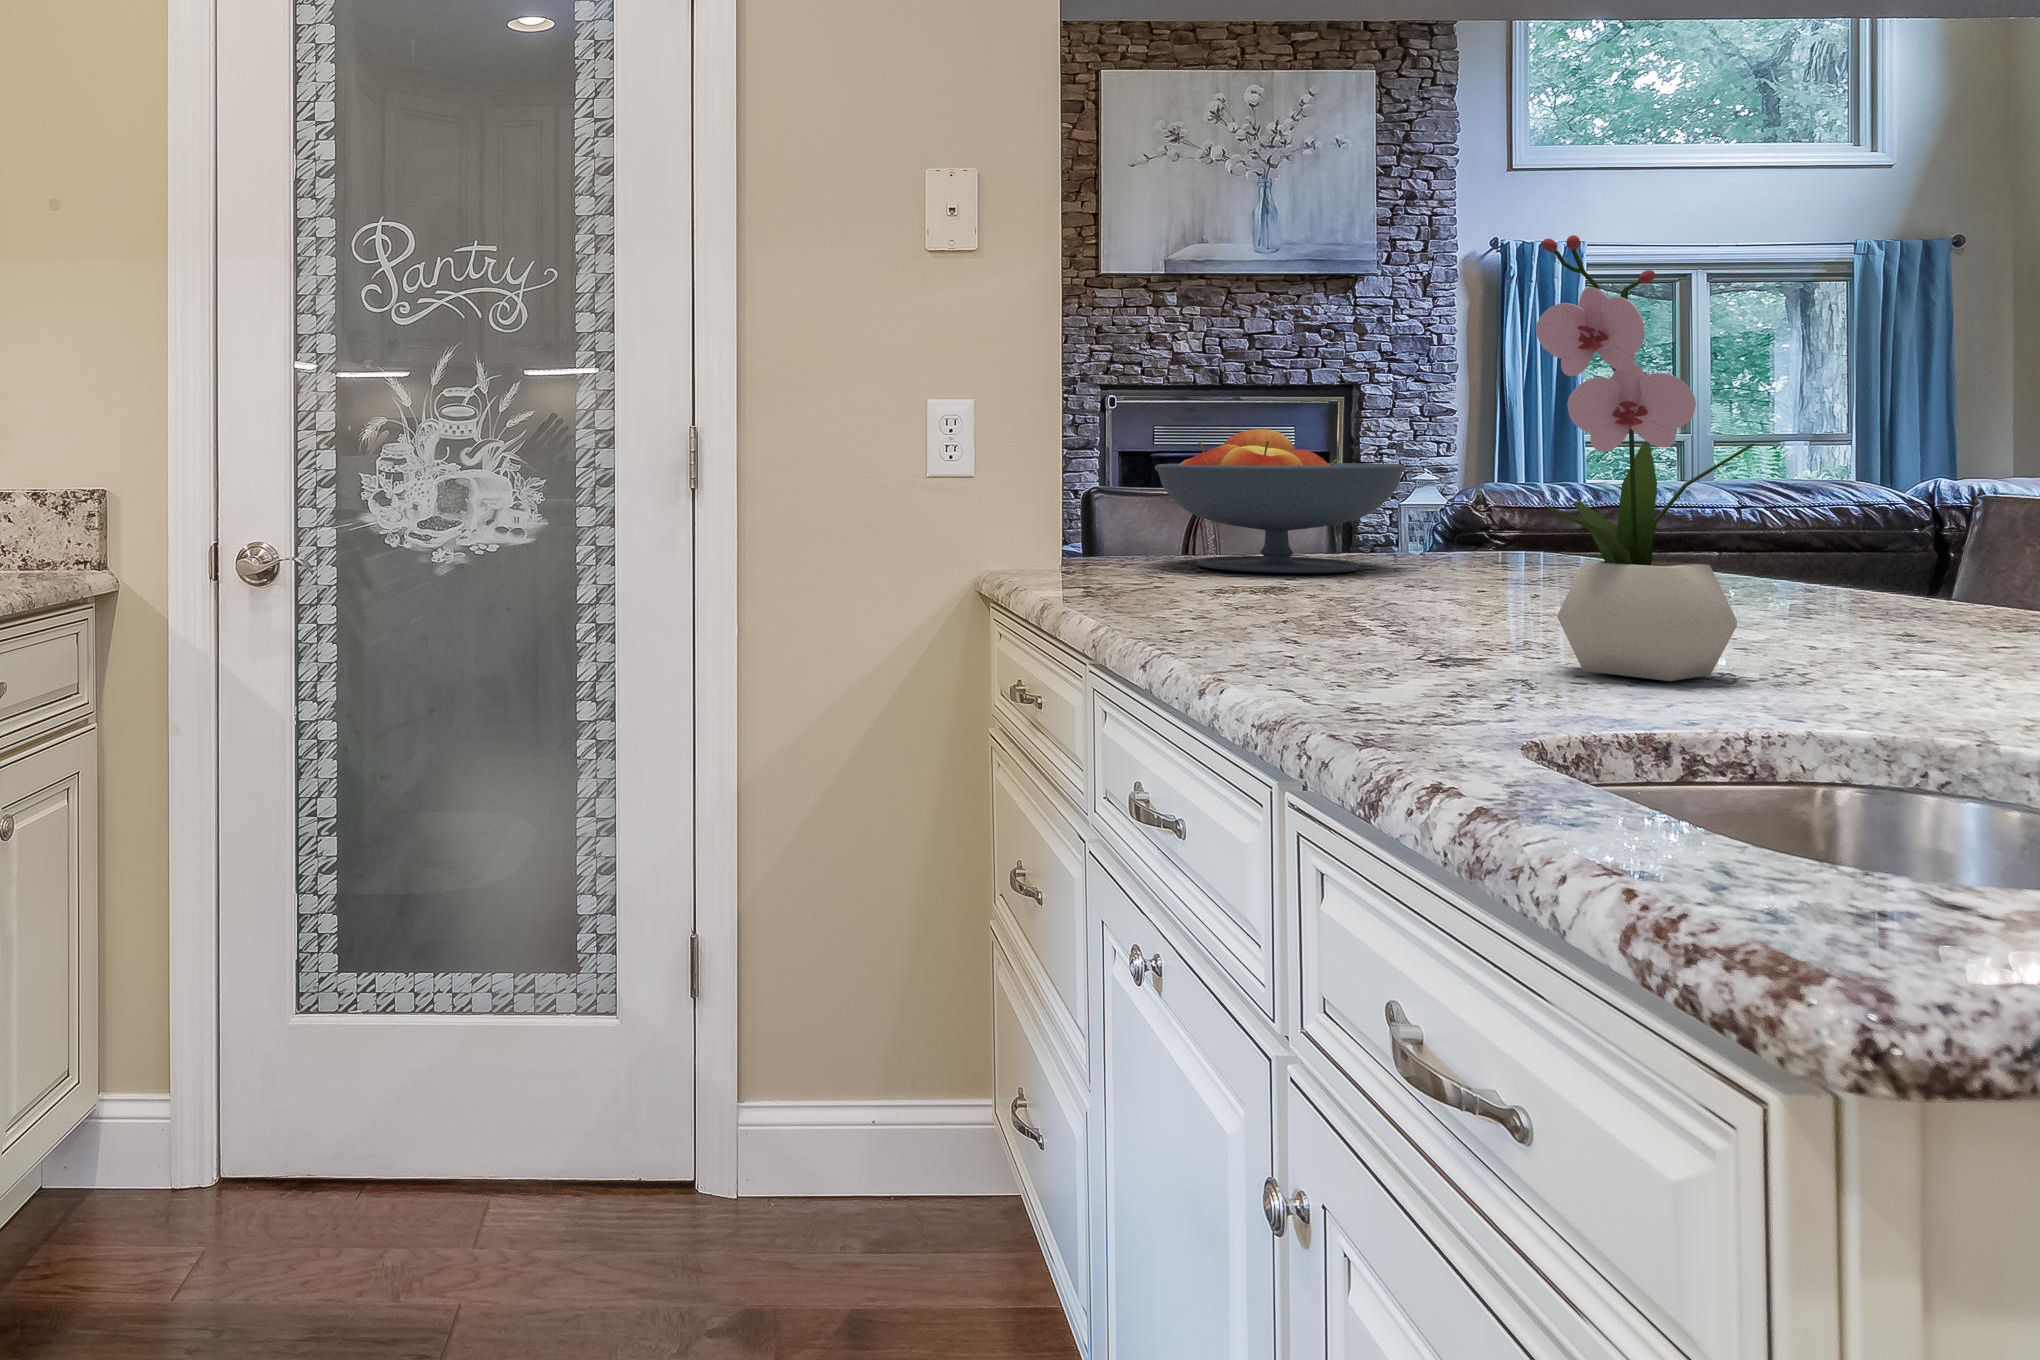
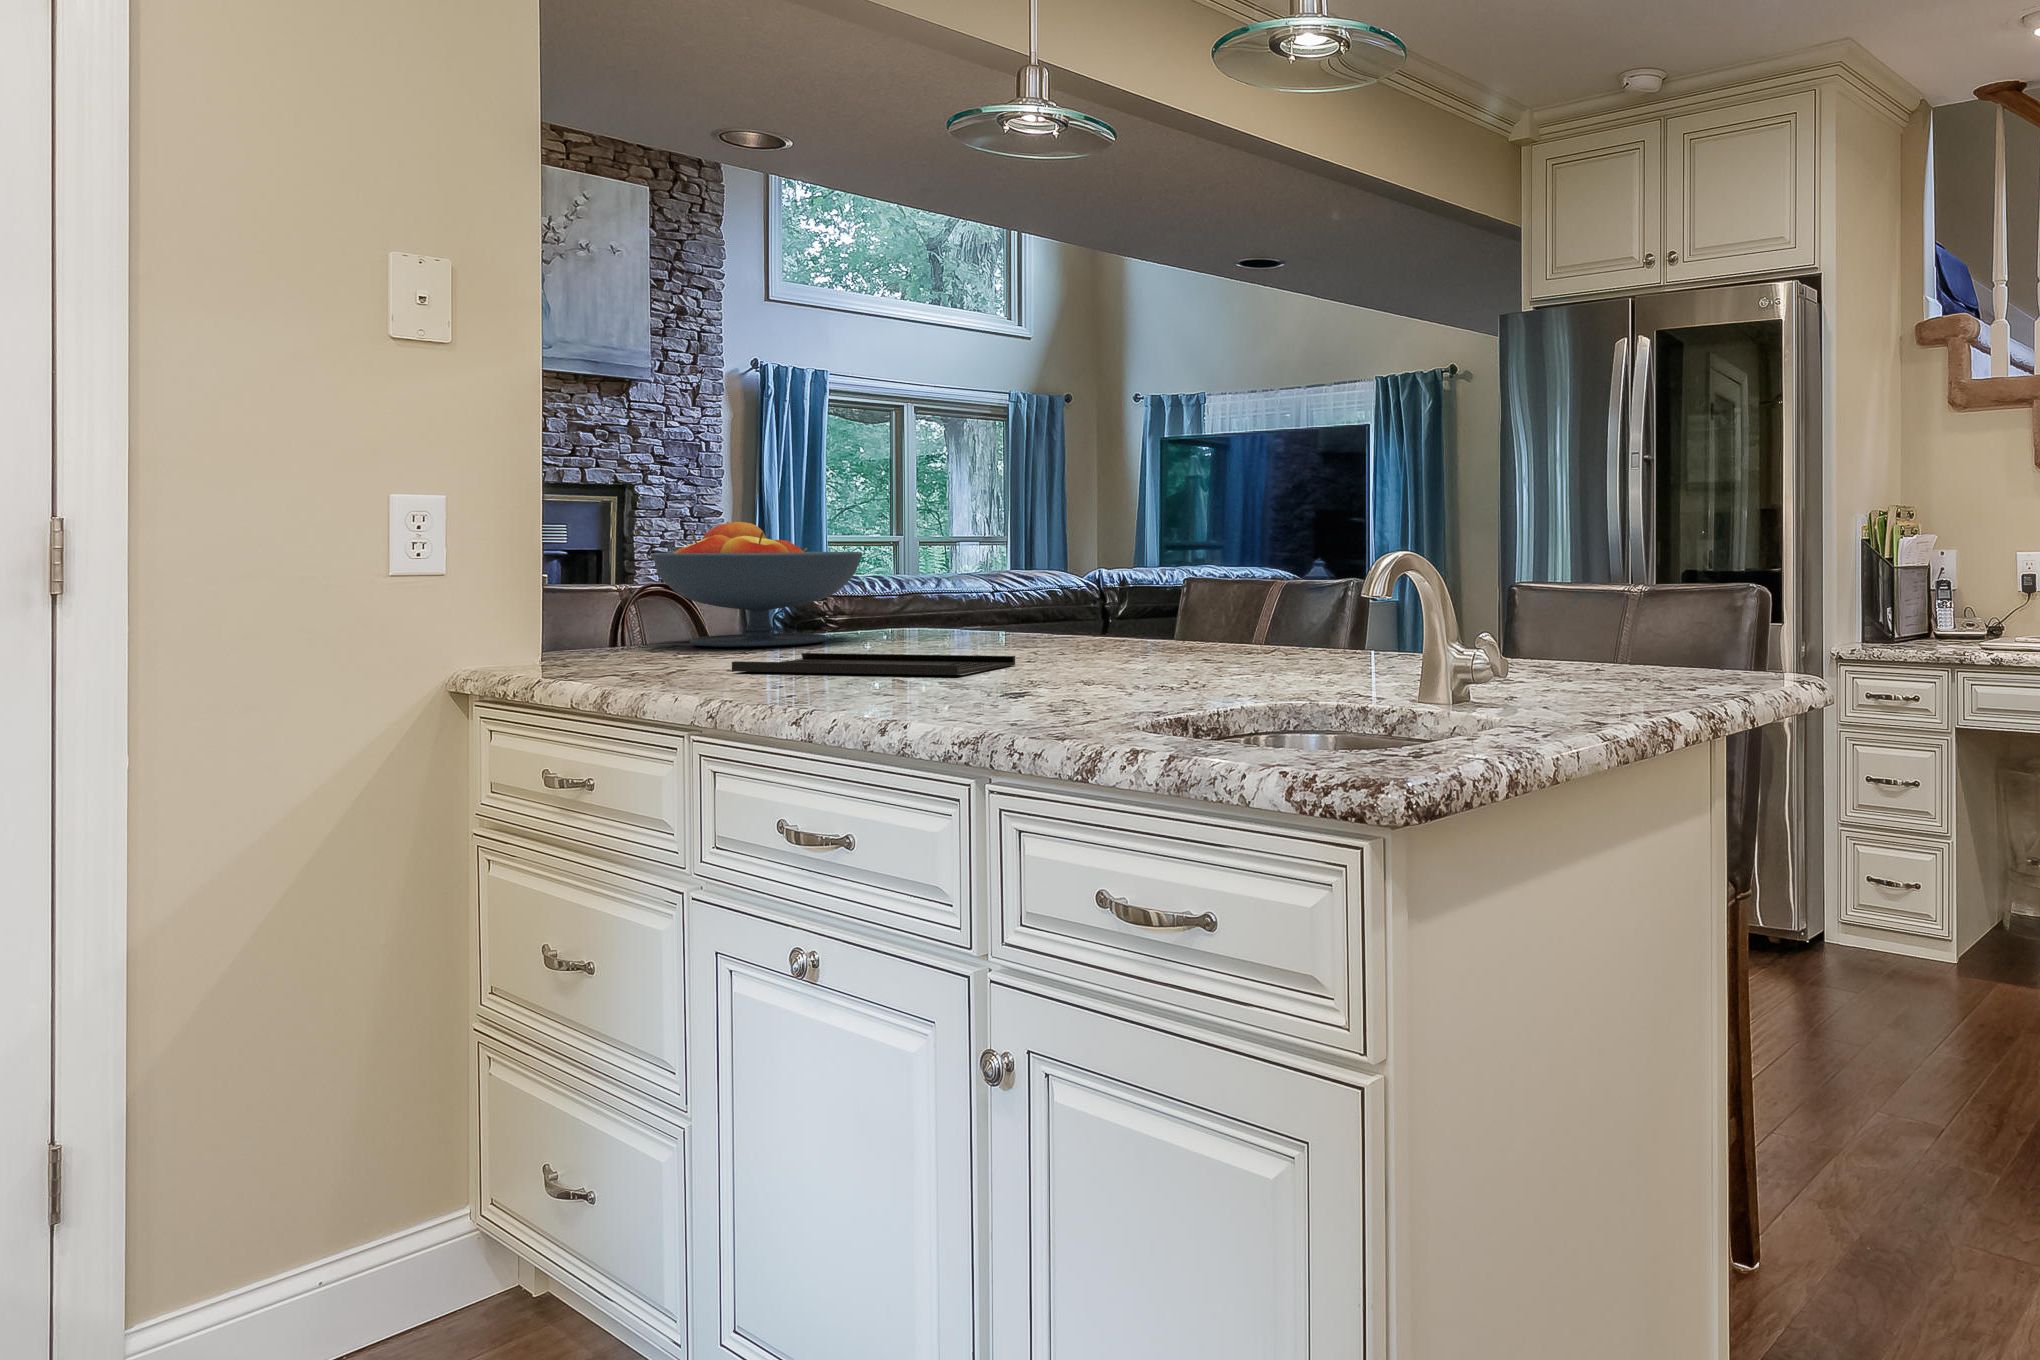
flower arrangement: present [1536,235,1755,681] -> none [1072,390,1174,685]
tray: none [1169,586,1537,634] -> present [732,653,1015,675]

